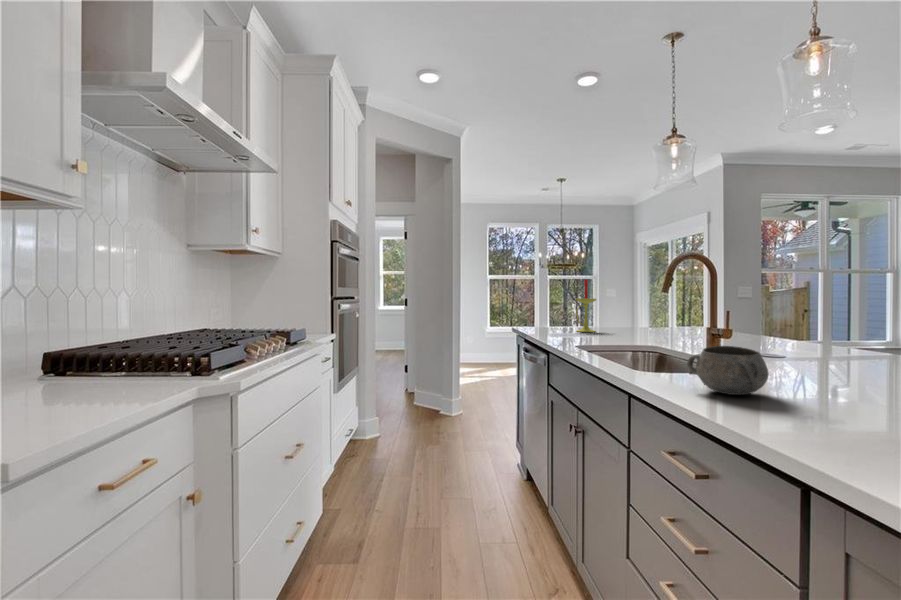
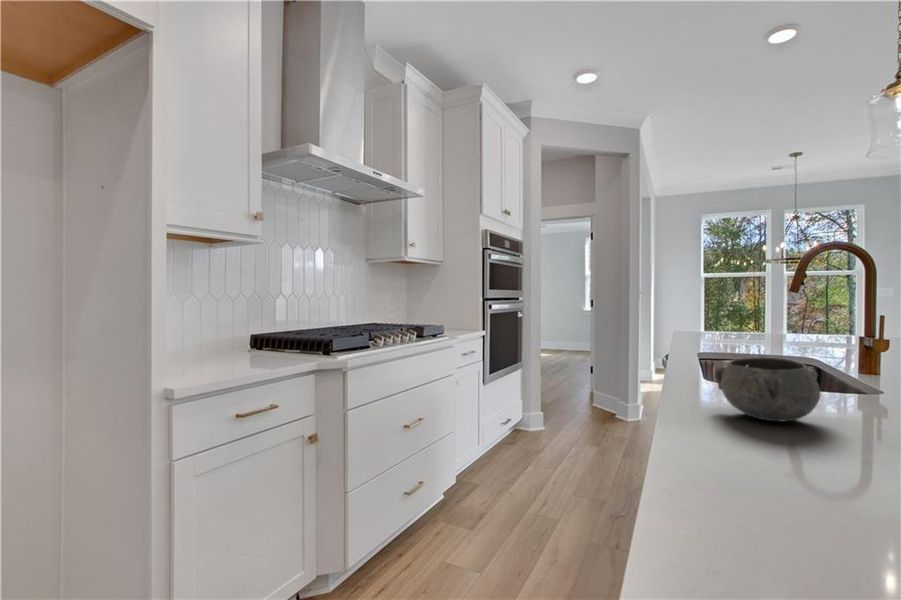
candle: present [576,279,596,332] -> none [746,273,780,340]

